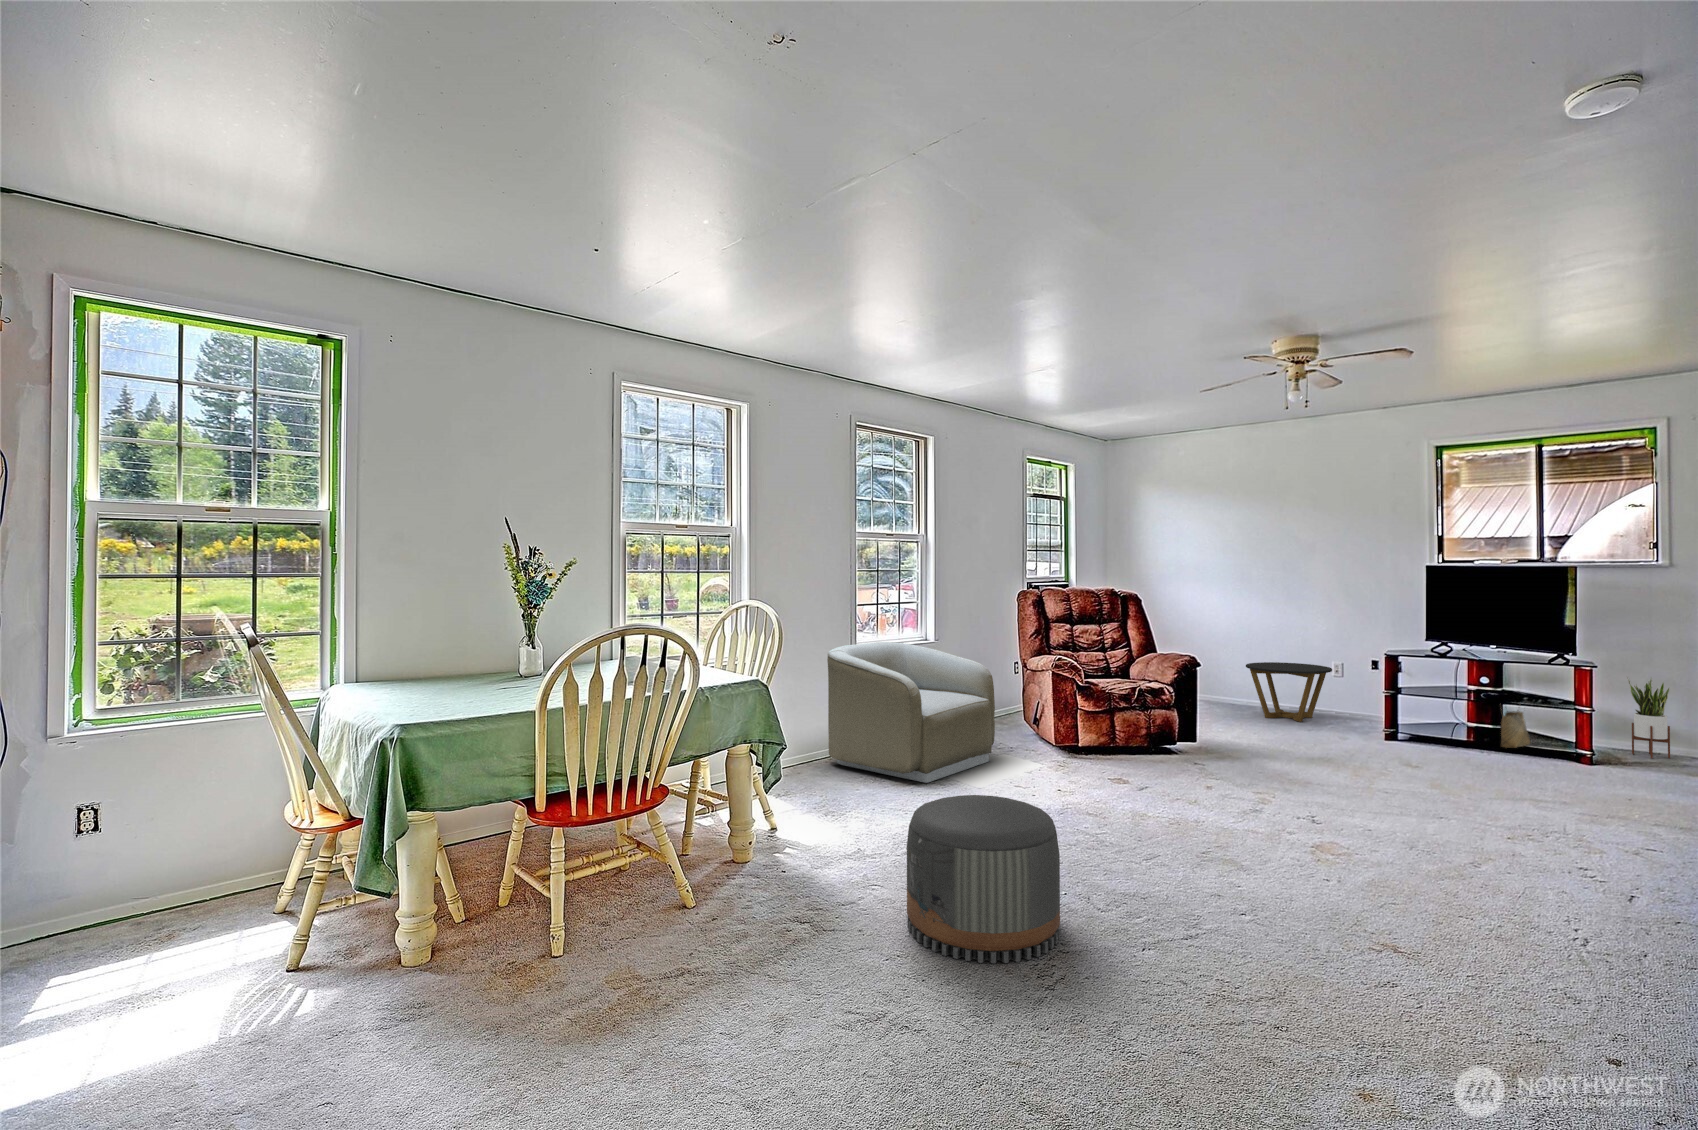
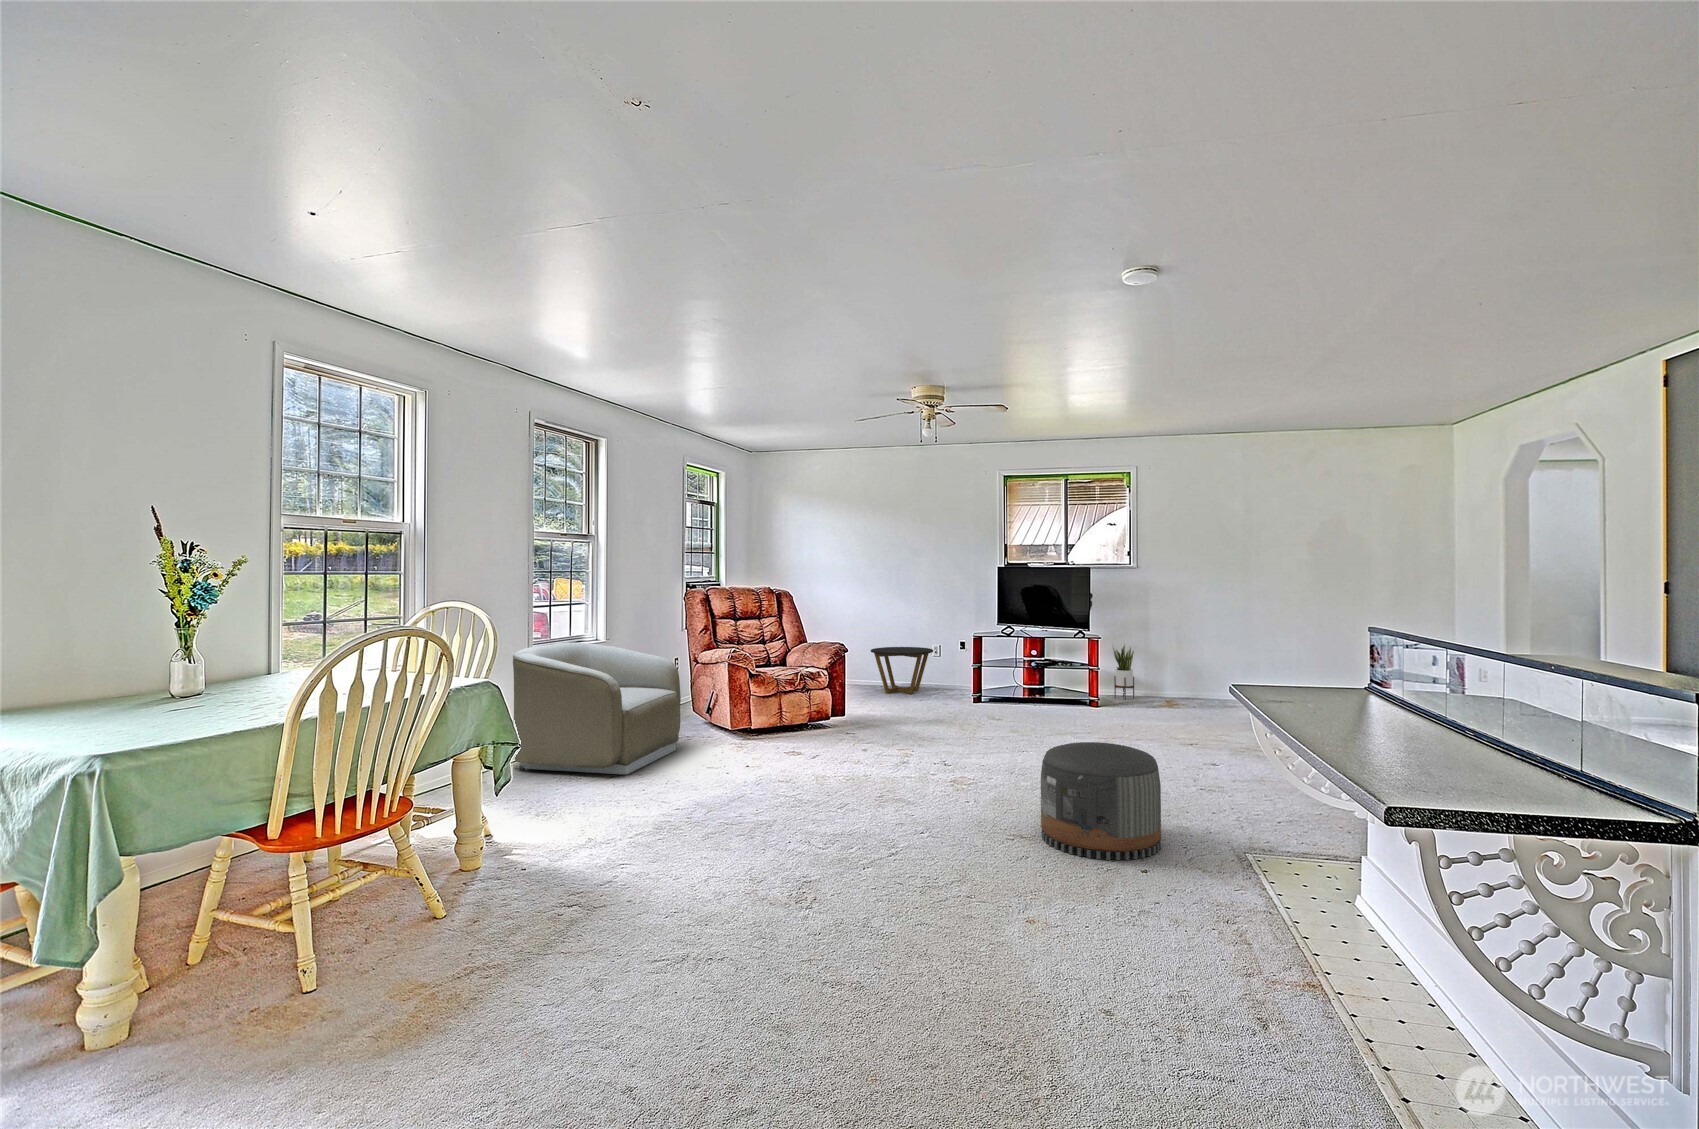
woven basket: present [1501,711,1530,748] -> none [1041,661,1060,701]
pouf: present [907,795,1060,963] -> present [1041,742,1161,860]

